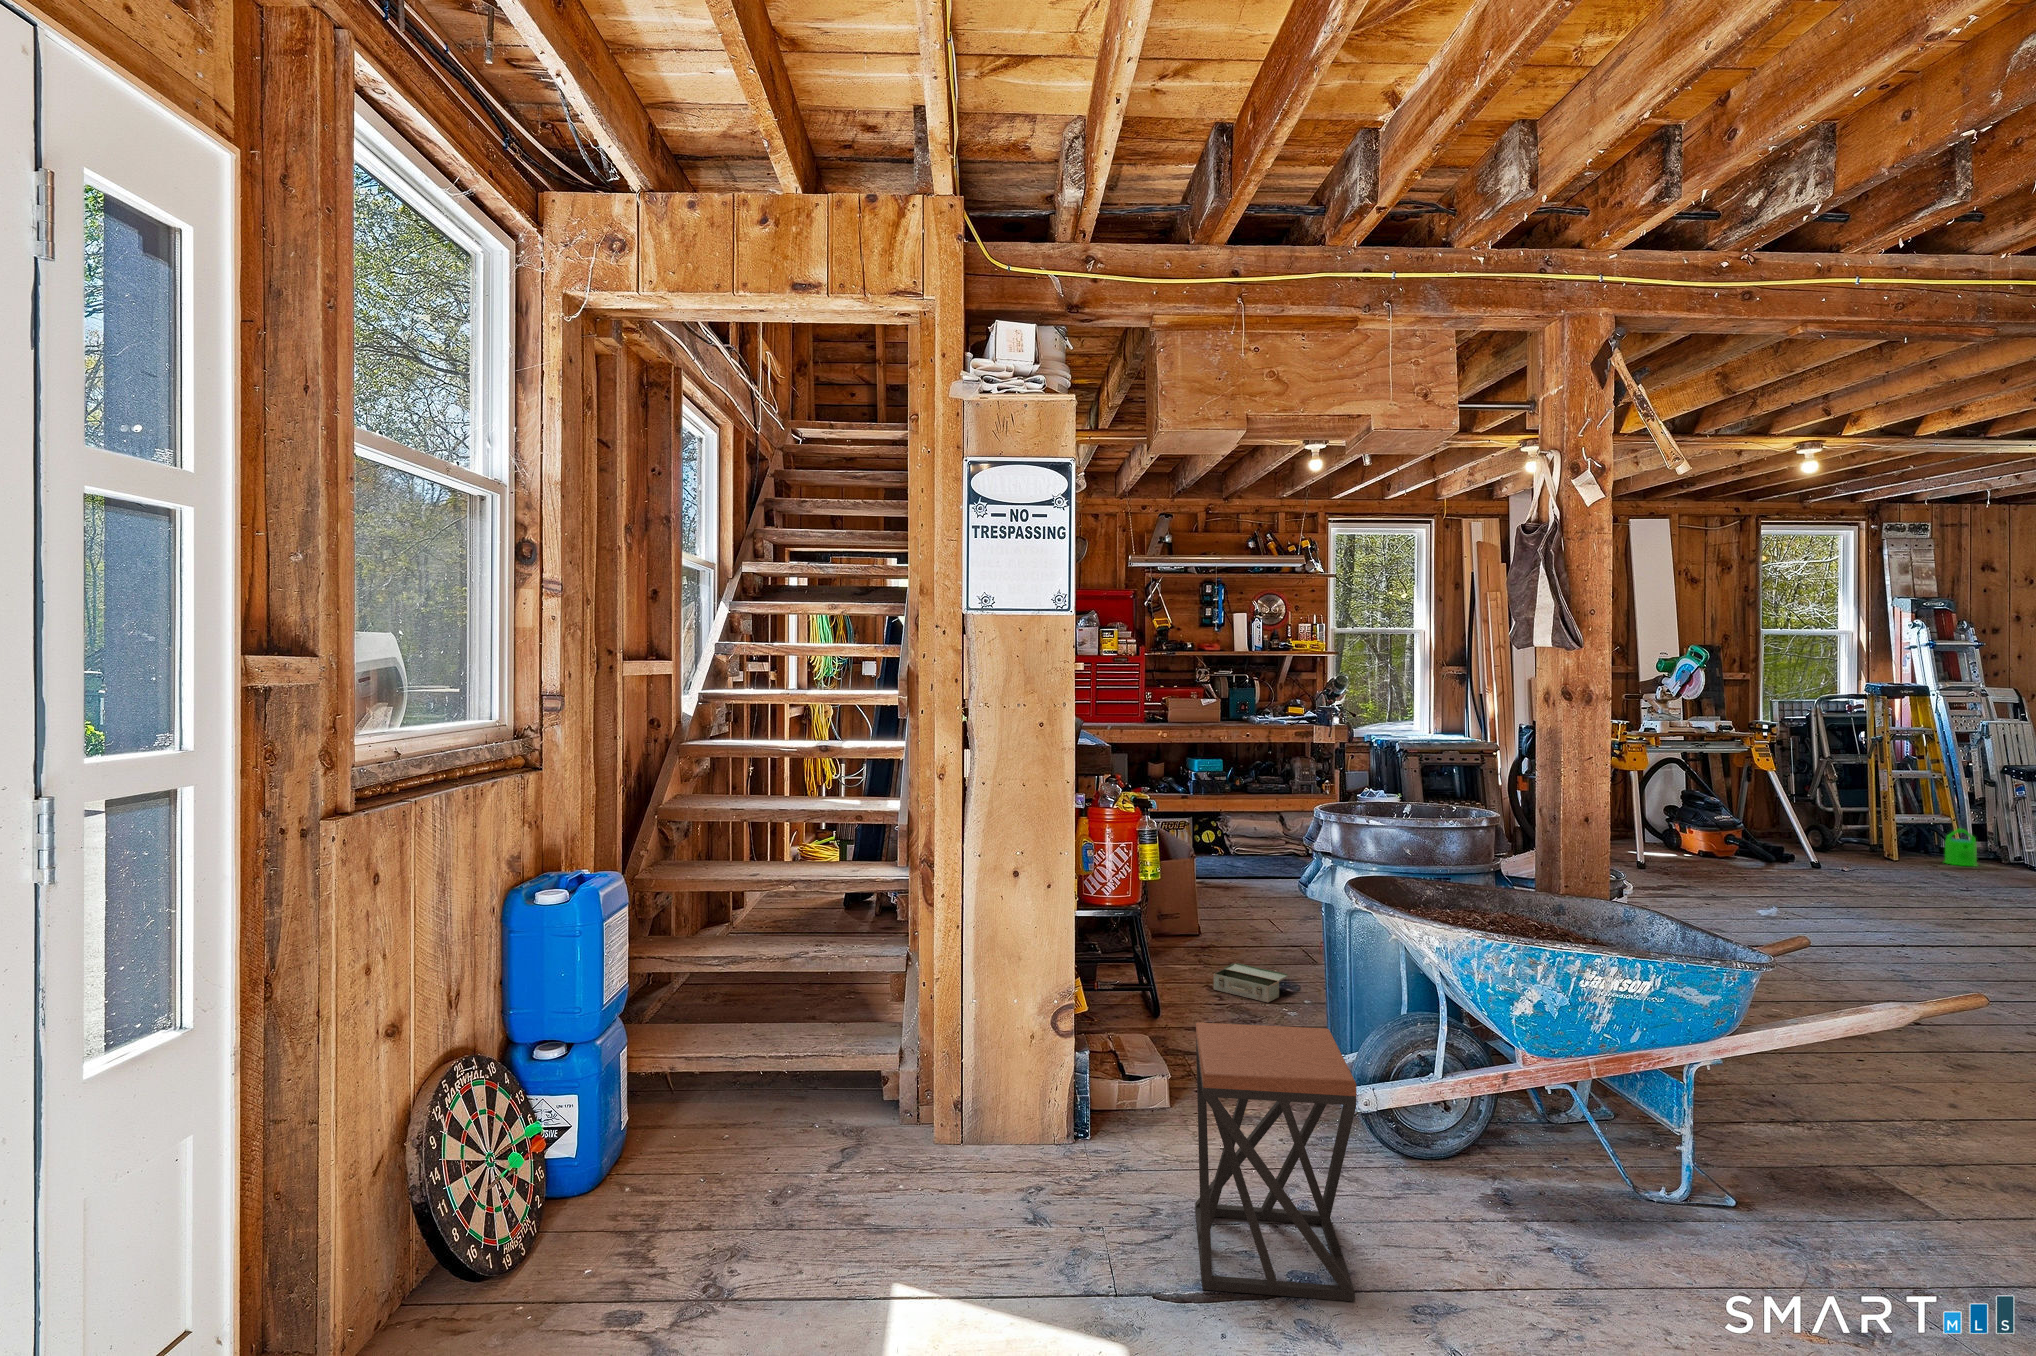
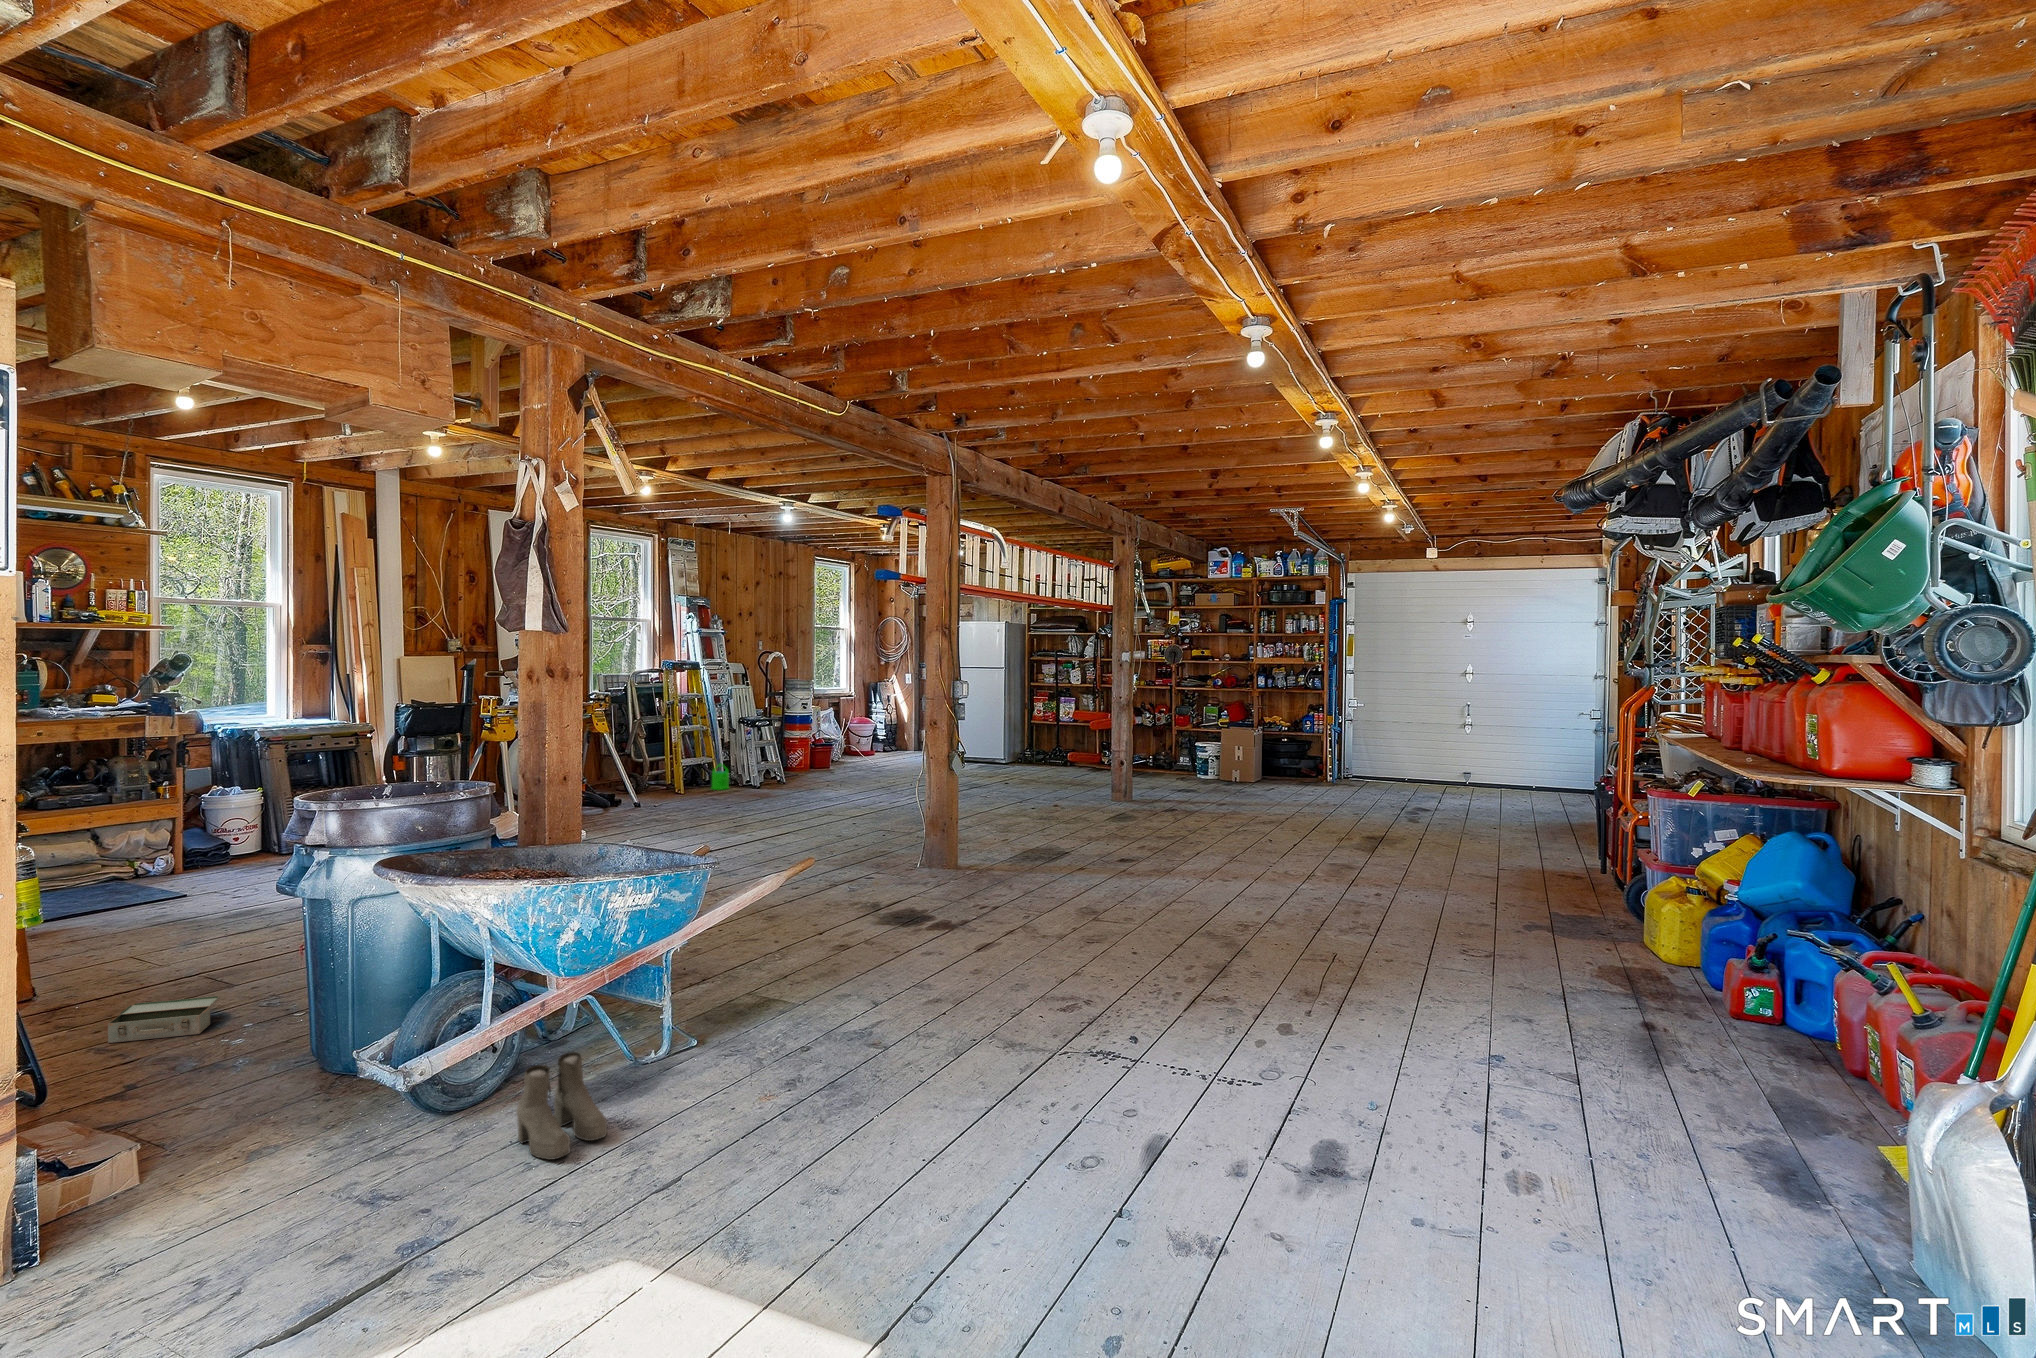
stool: present [1195,1023,1356,1302] -> none [249,1005,472,1312]
boots: none [1451,1144,1550,1268] -> present [517,1052,607,1160]

